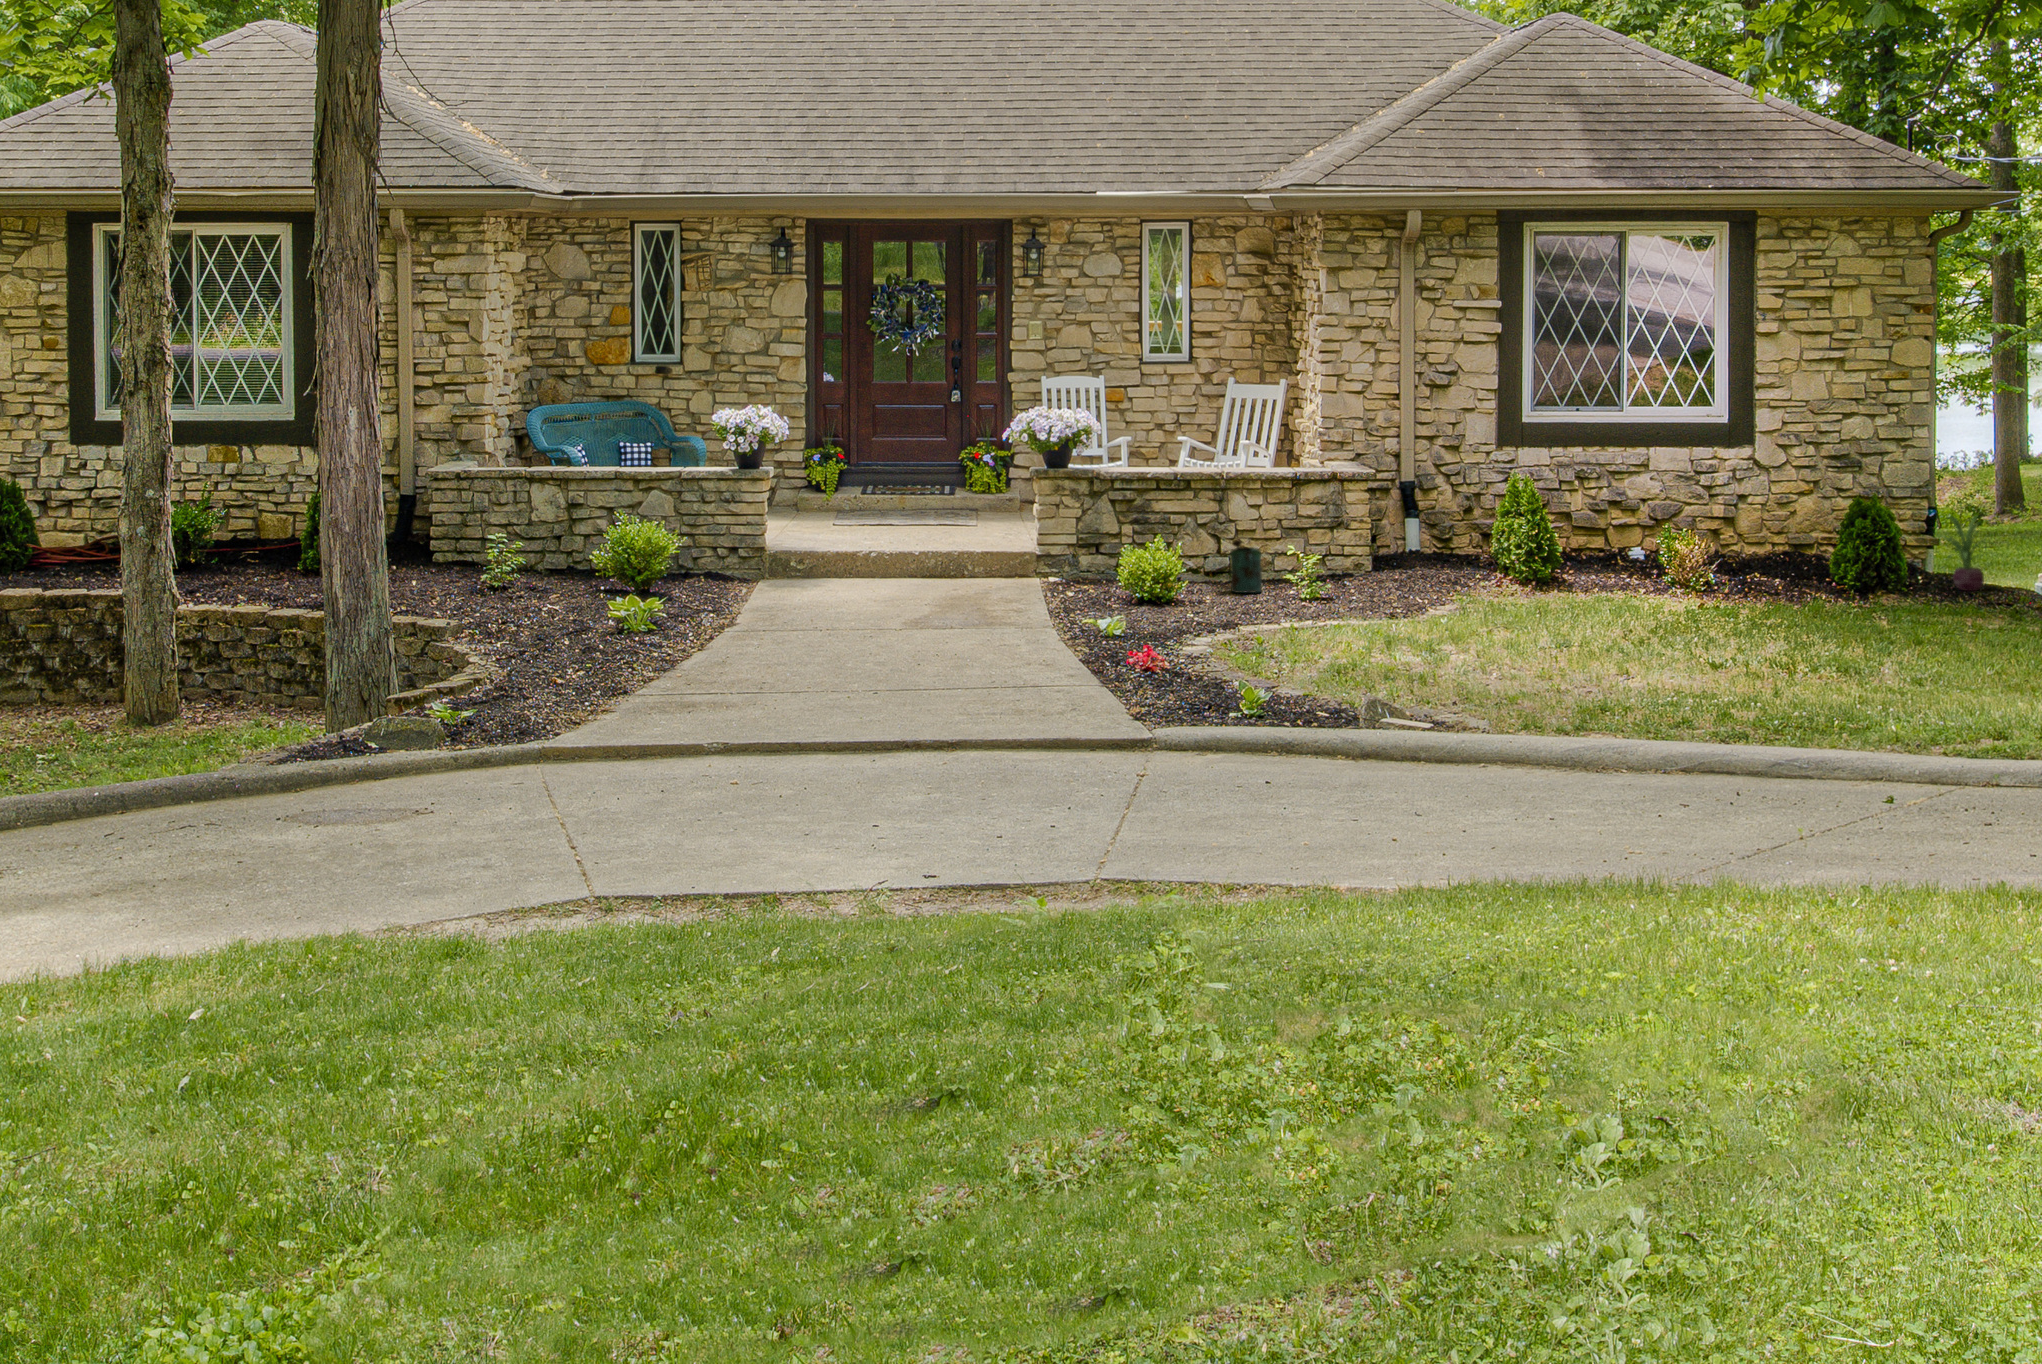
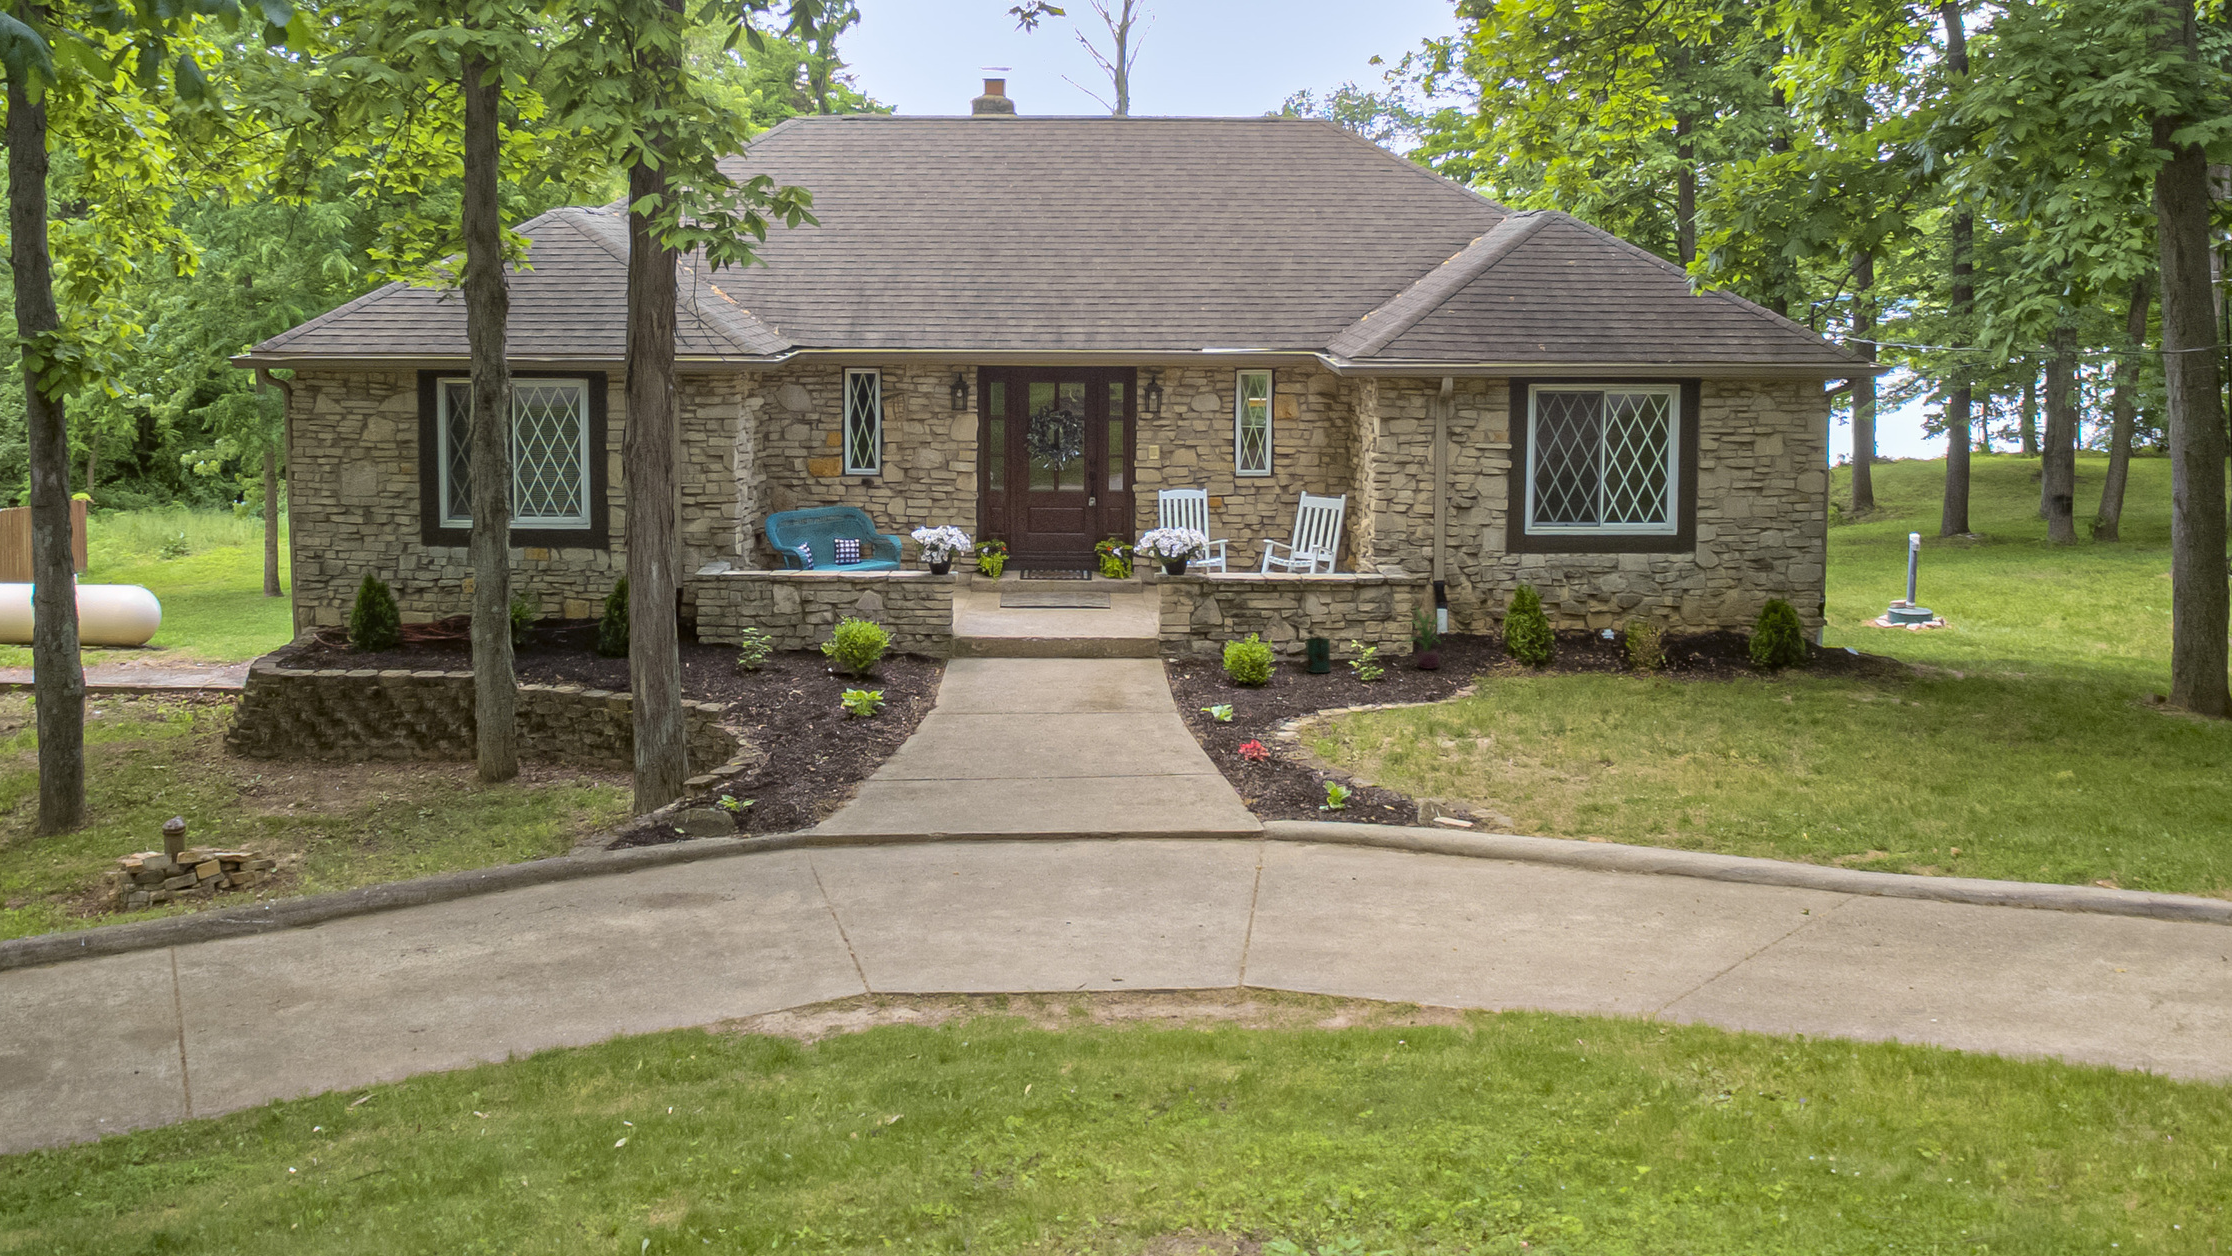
decorative plant: present [1942,516,1984,591] -> present [1406,608,1439,669]

